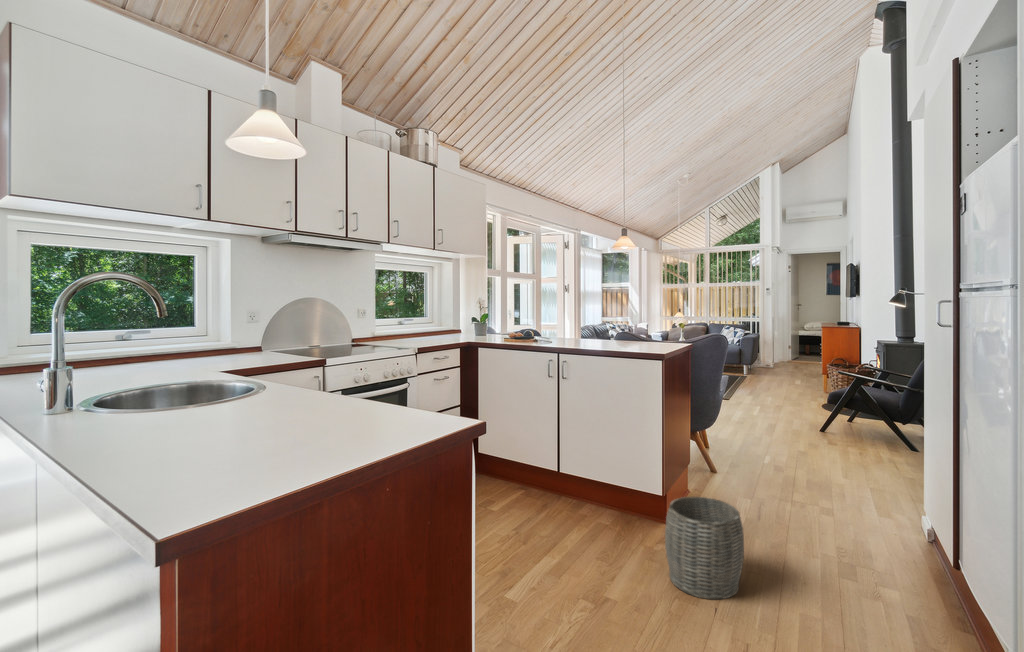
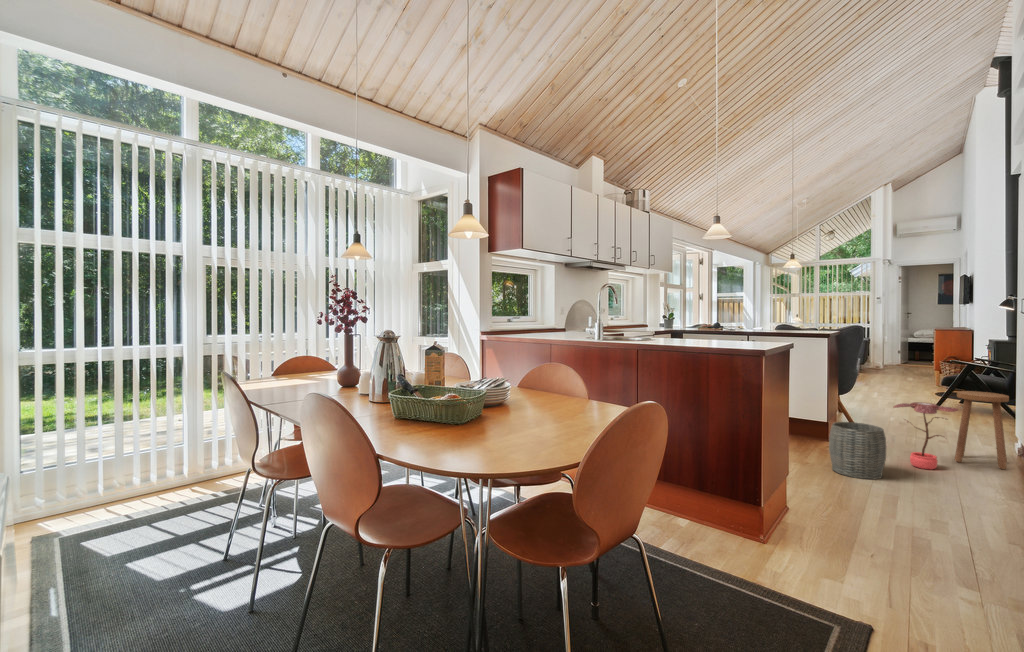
stool: none [840,434,909,554] -> present [955,391,1009,469]
potted plant: none [758,458,845,563] -> present [893,402,958,469]

